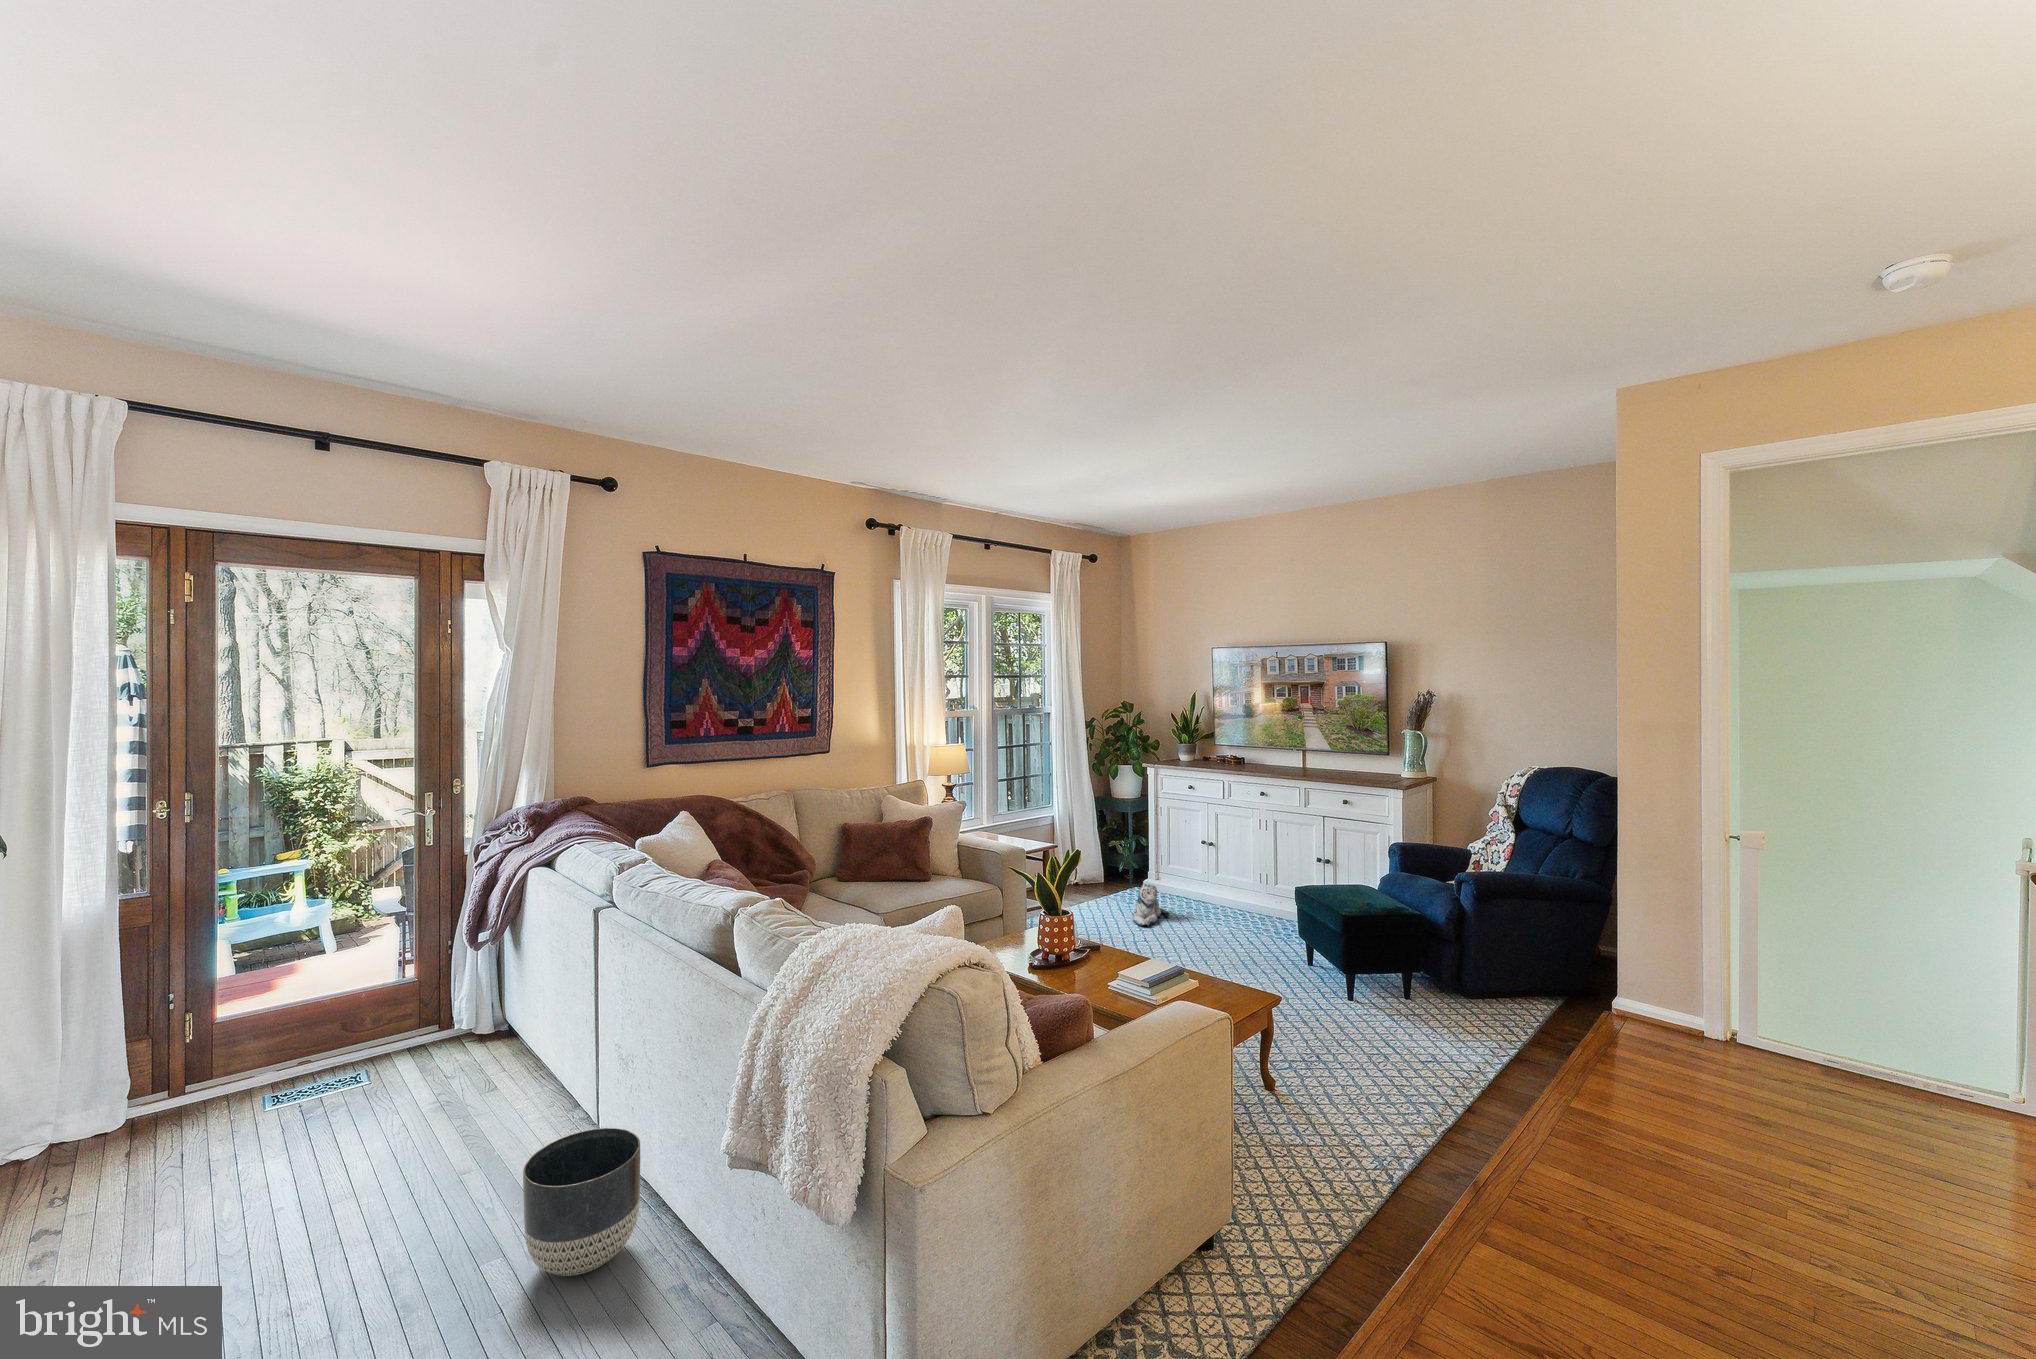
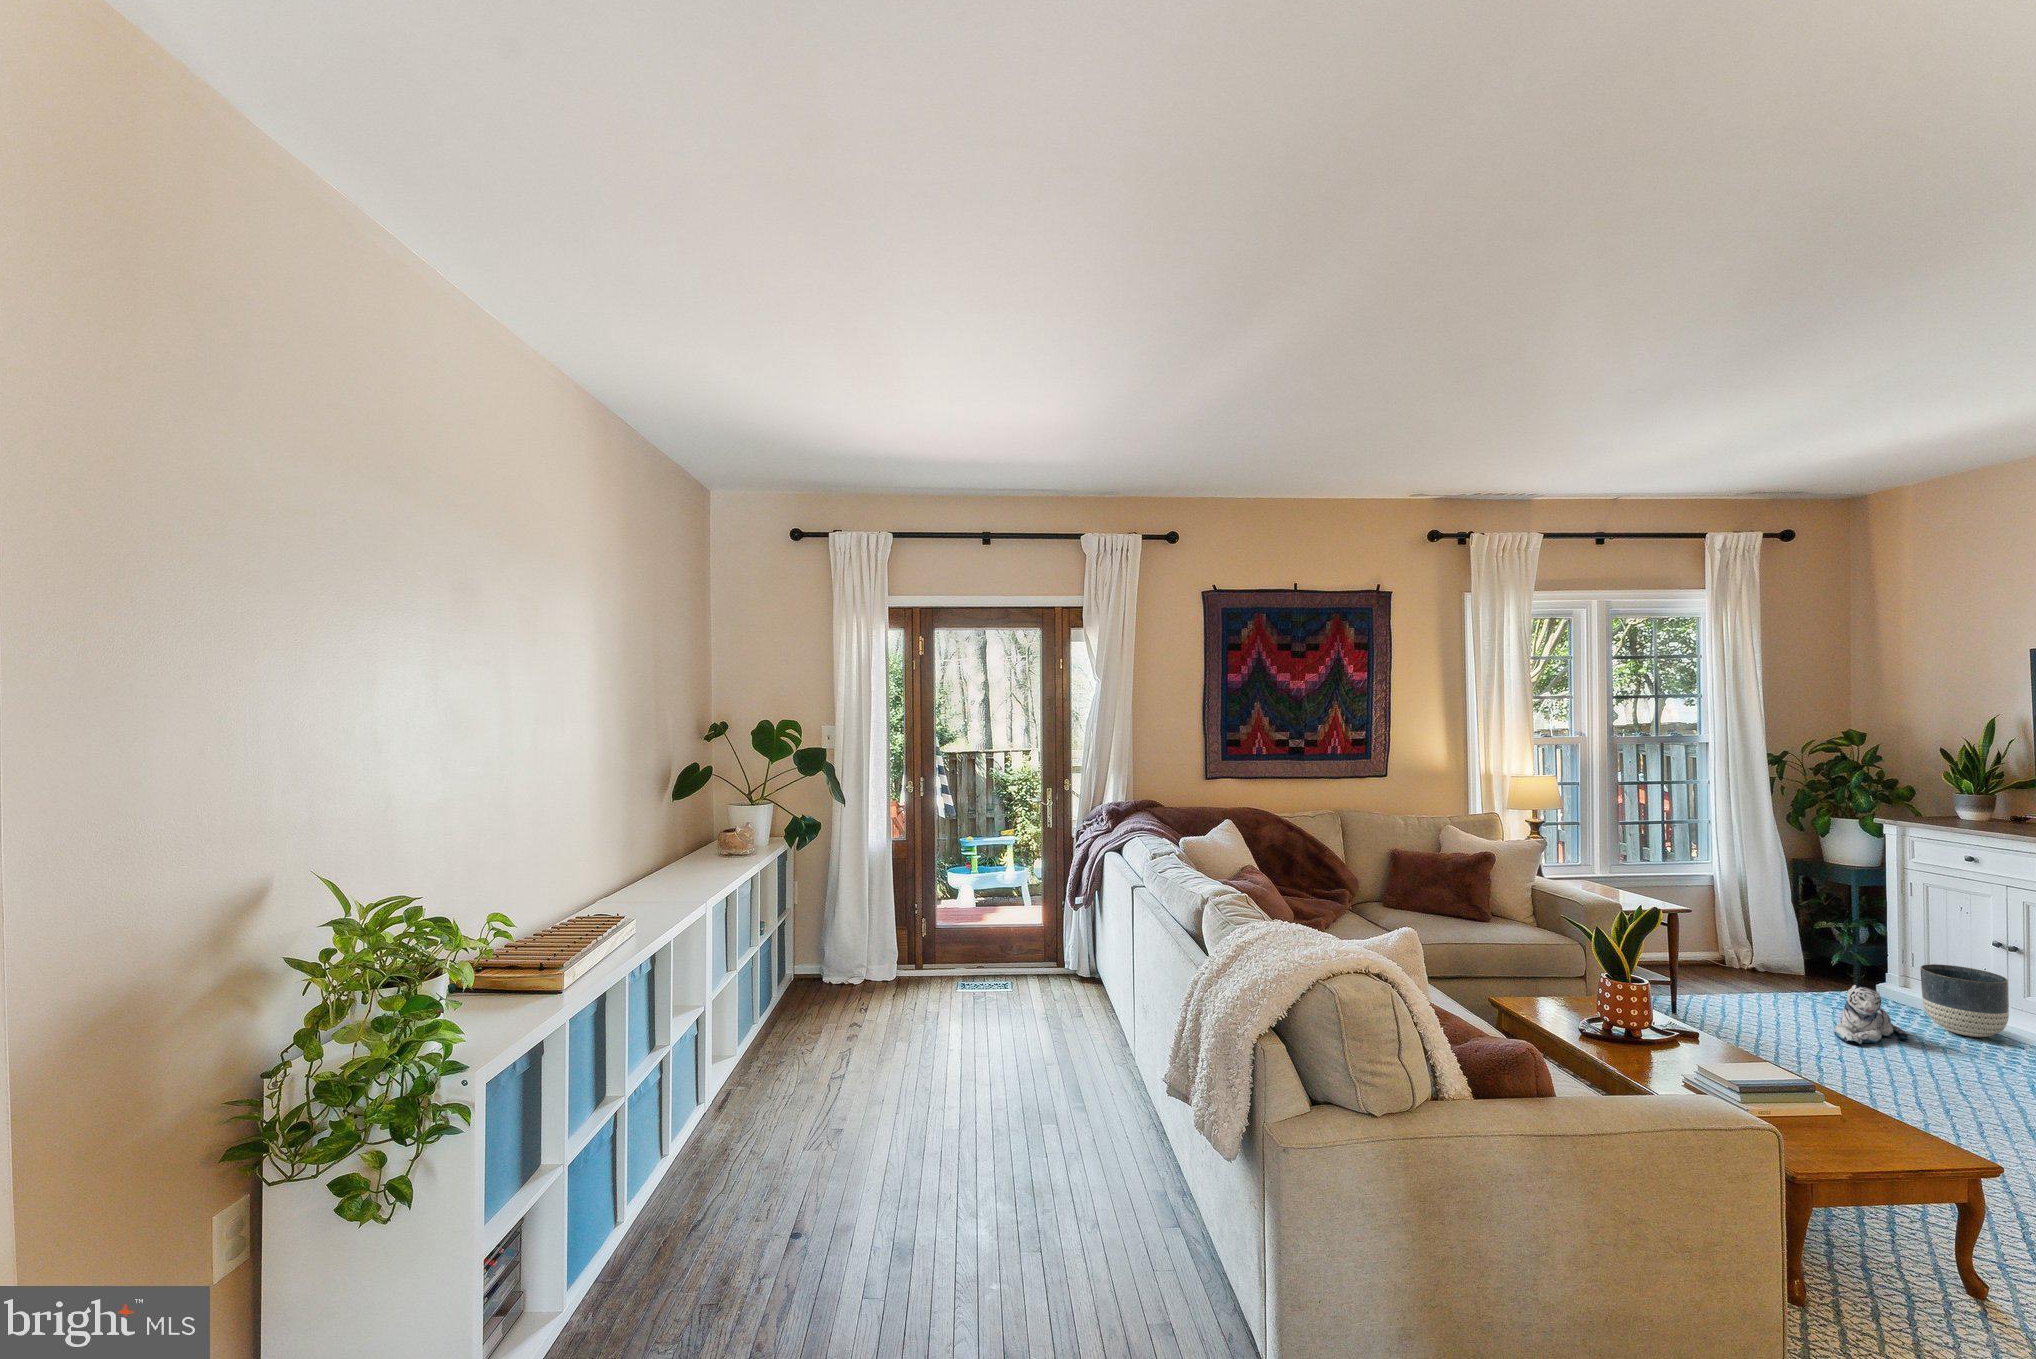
planter: present [523,1128,641,1276] -> present [1920,964,2009,1037]

